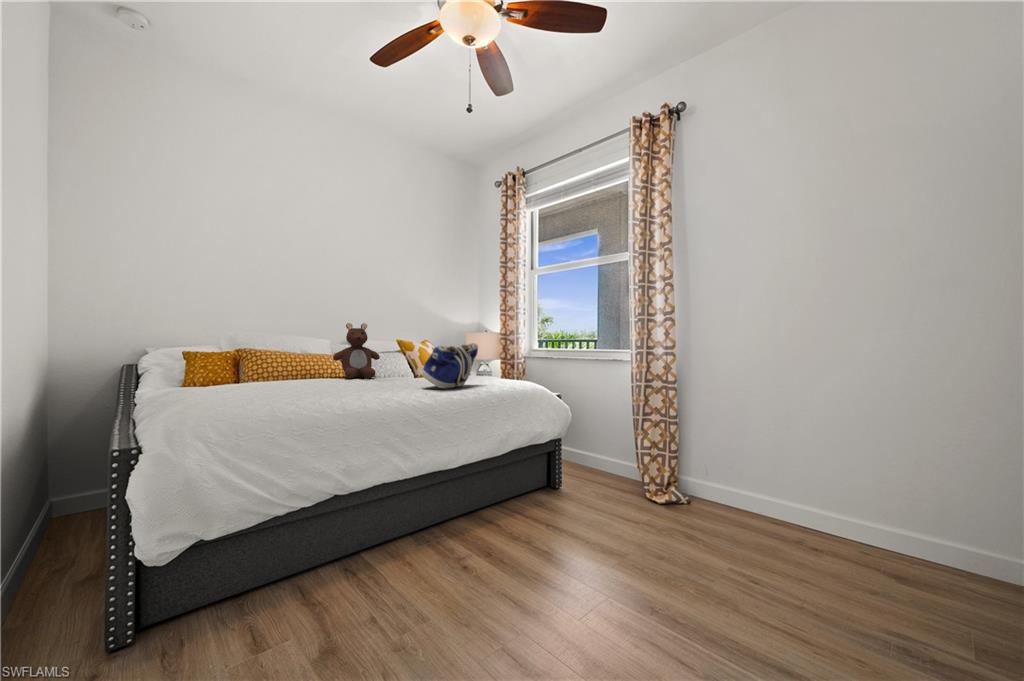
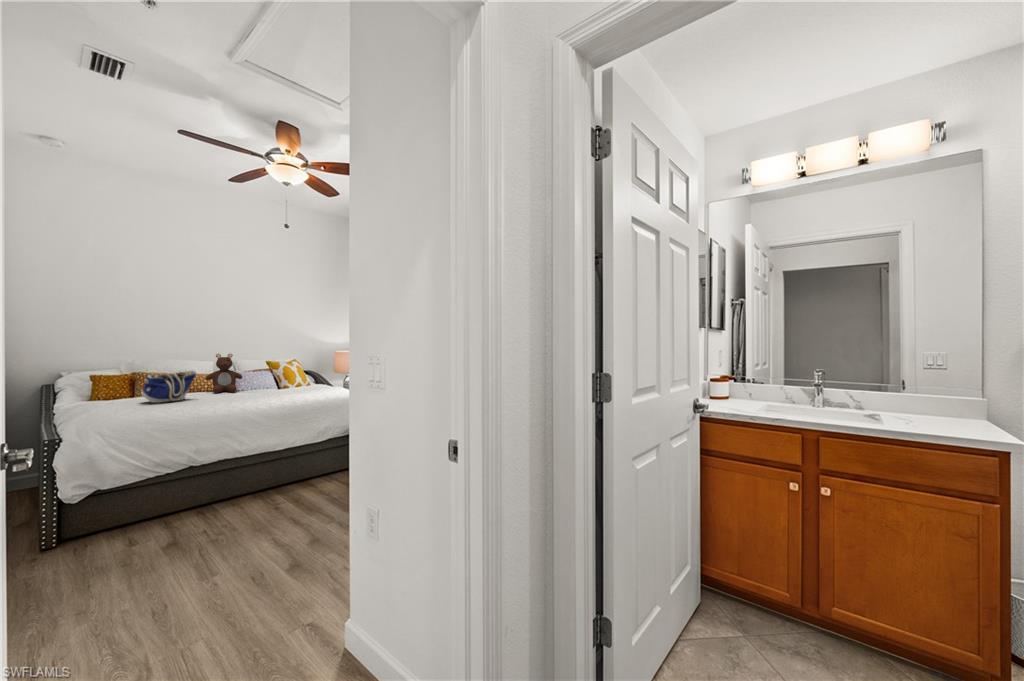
tote bag: present [420,343,478,388] -> present [141,371,196,403]

